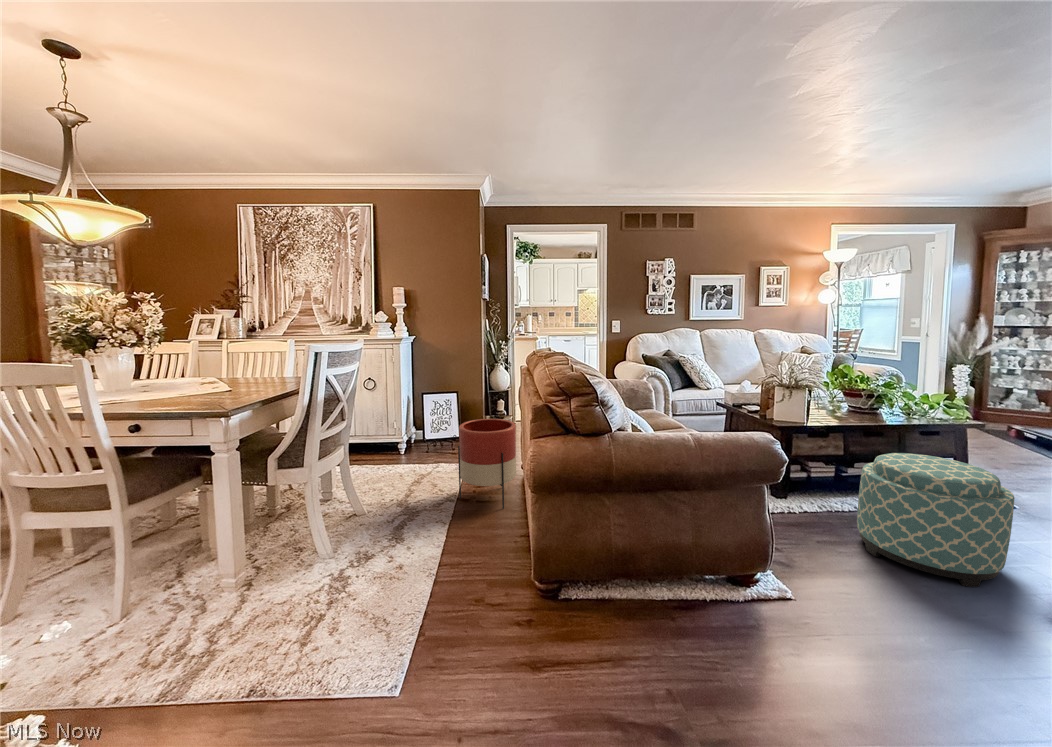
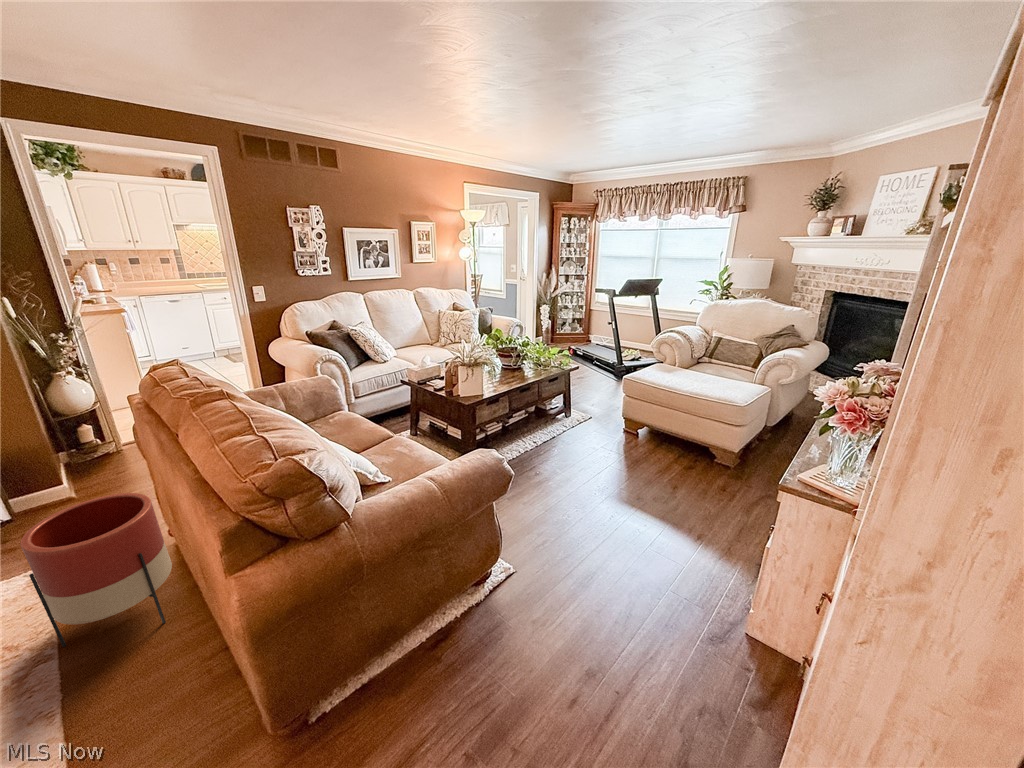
ottoman: present [857,453,1015,587] -> none [529,410,609,499]

